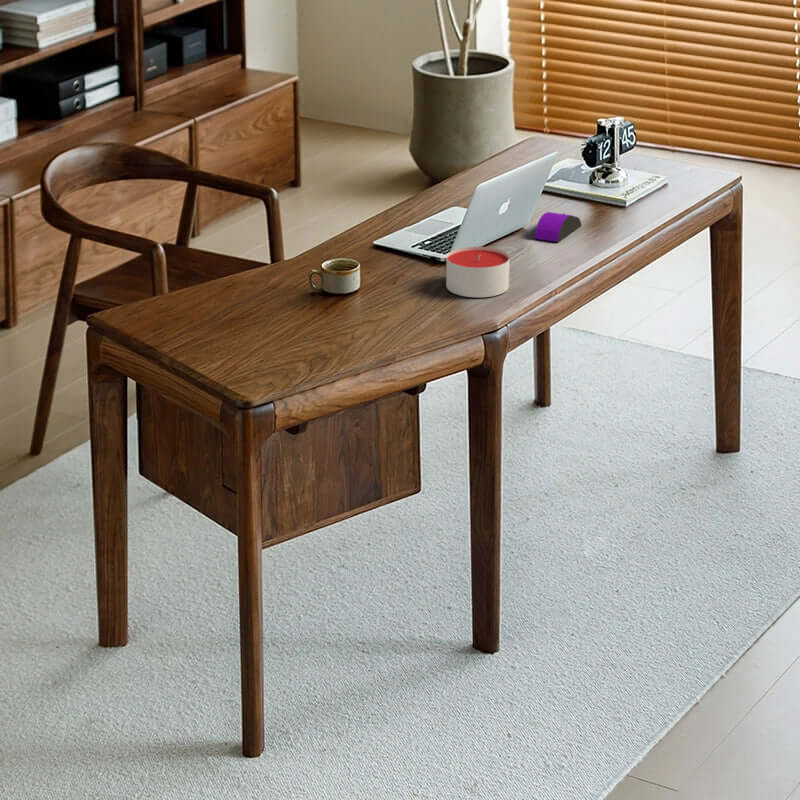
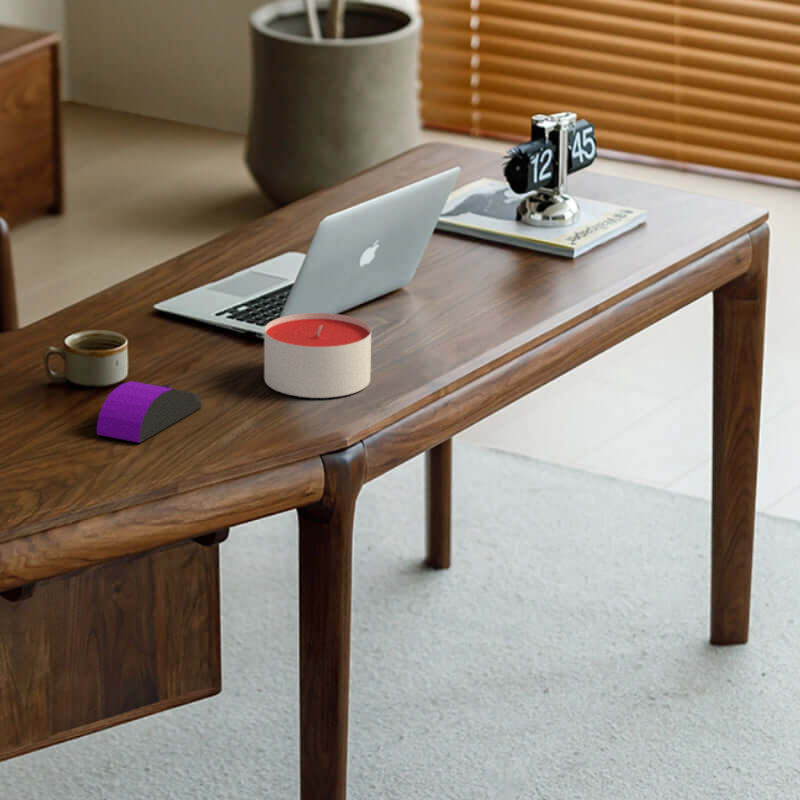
computer mouse: present [535,212,582,242] -> present [97,381,202,443]

